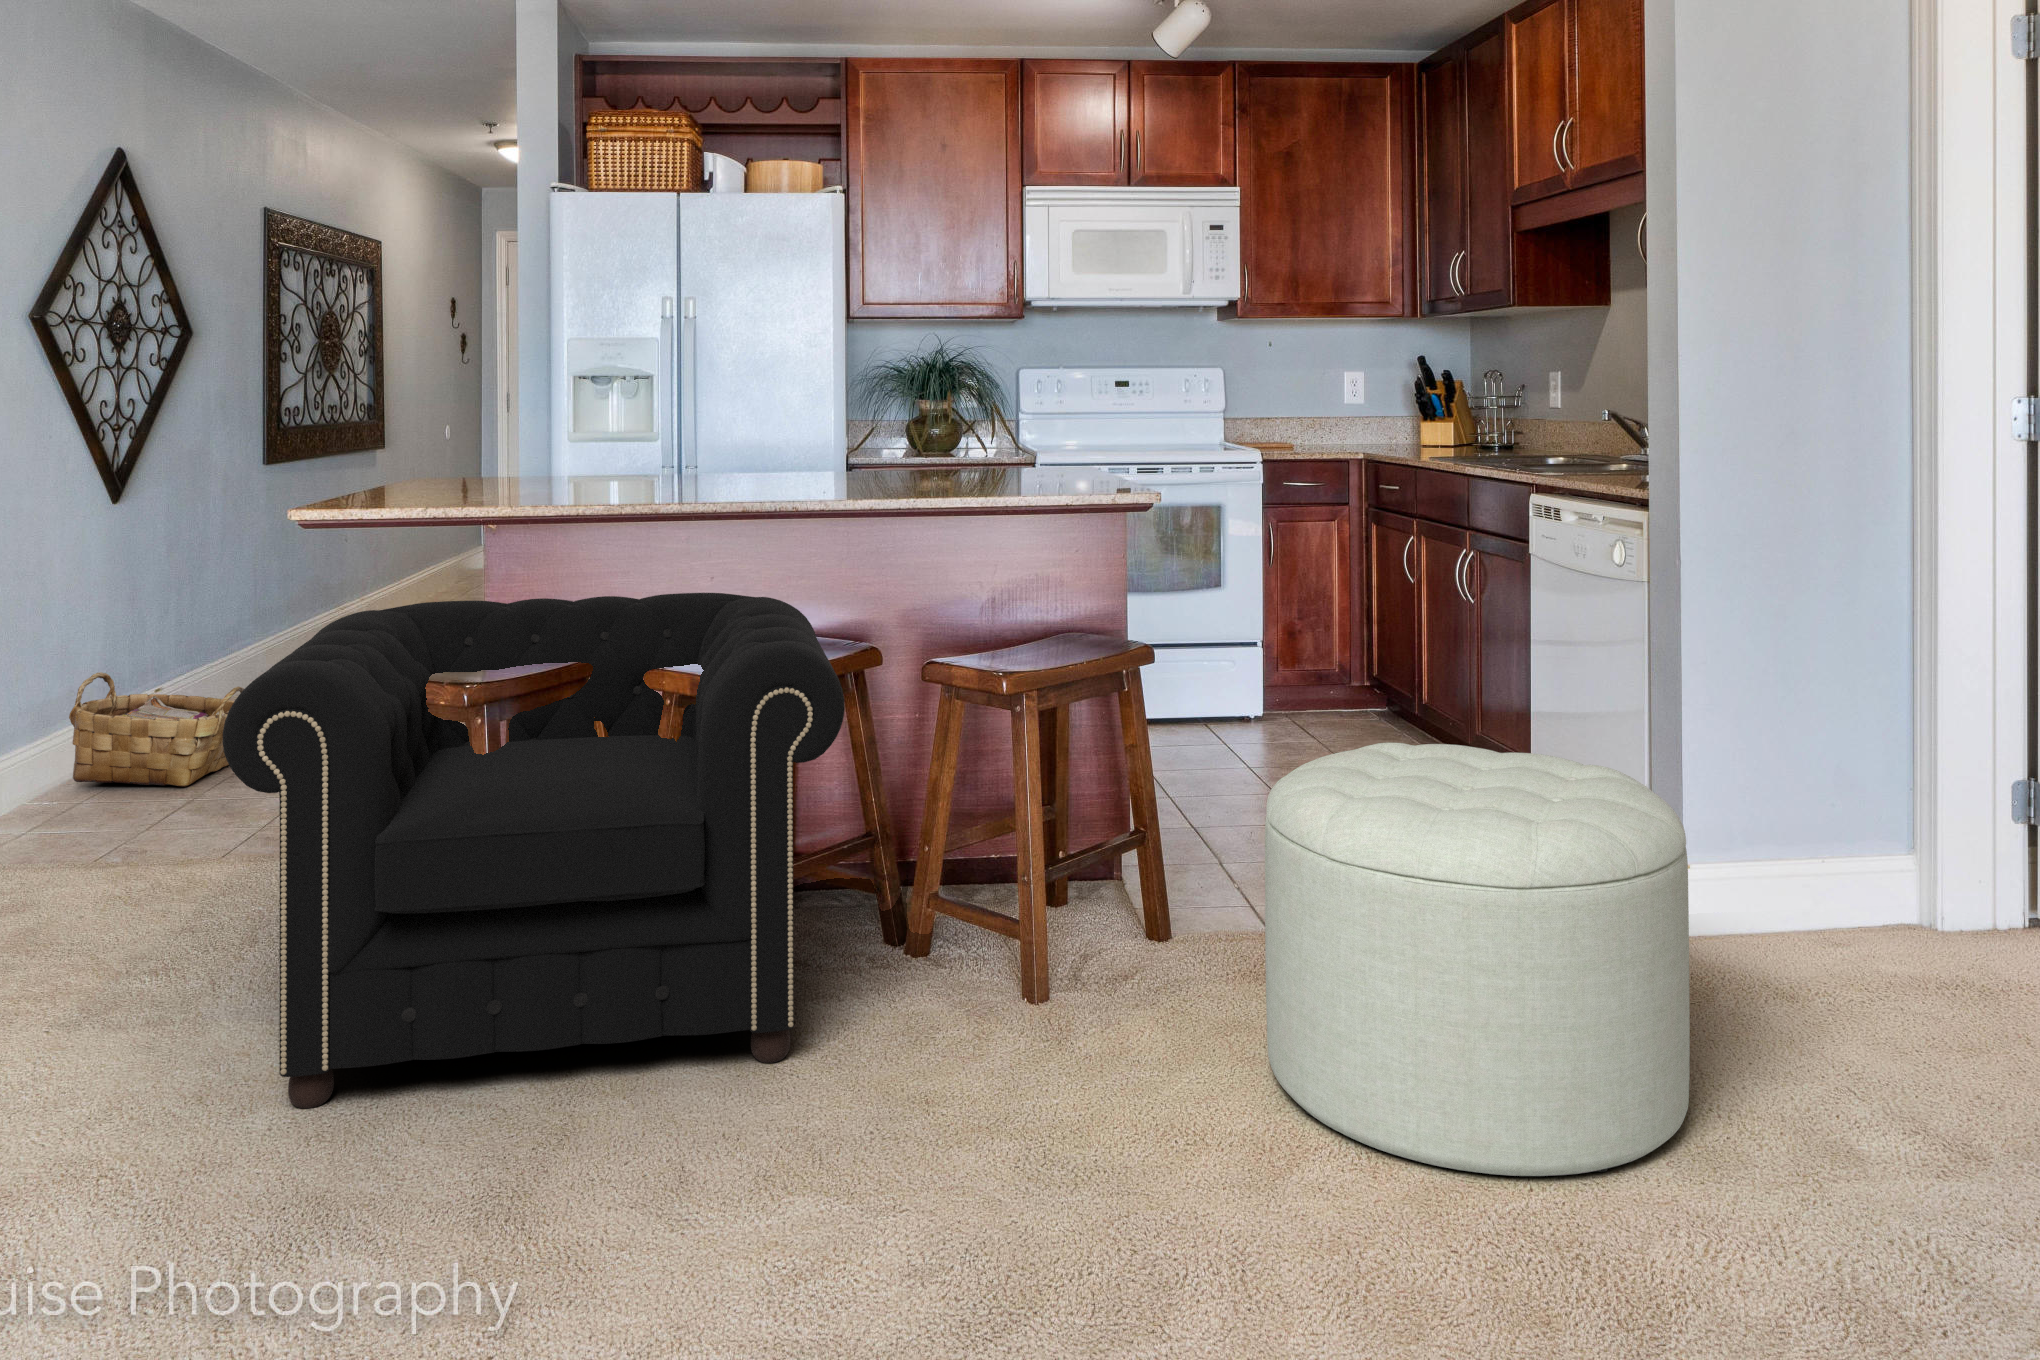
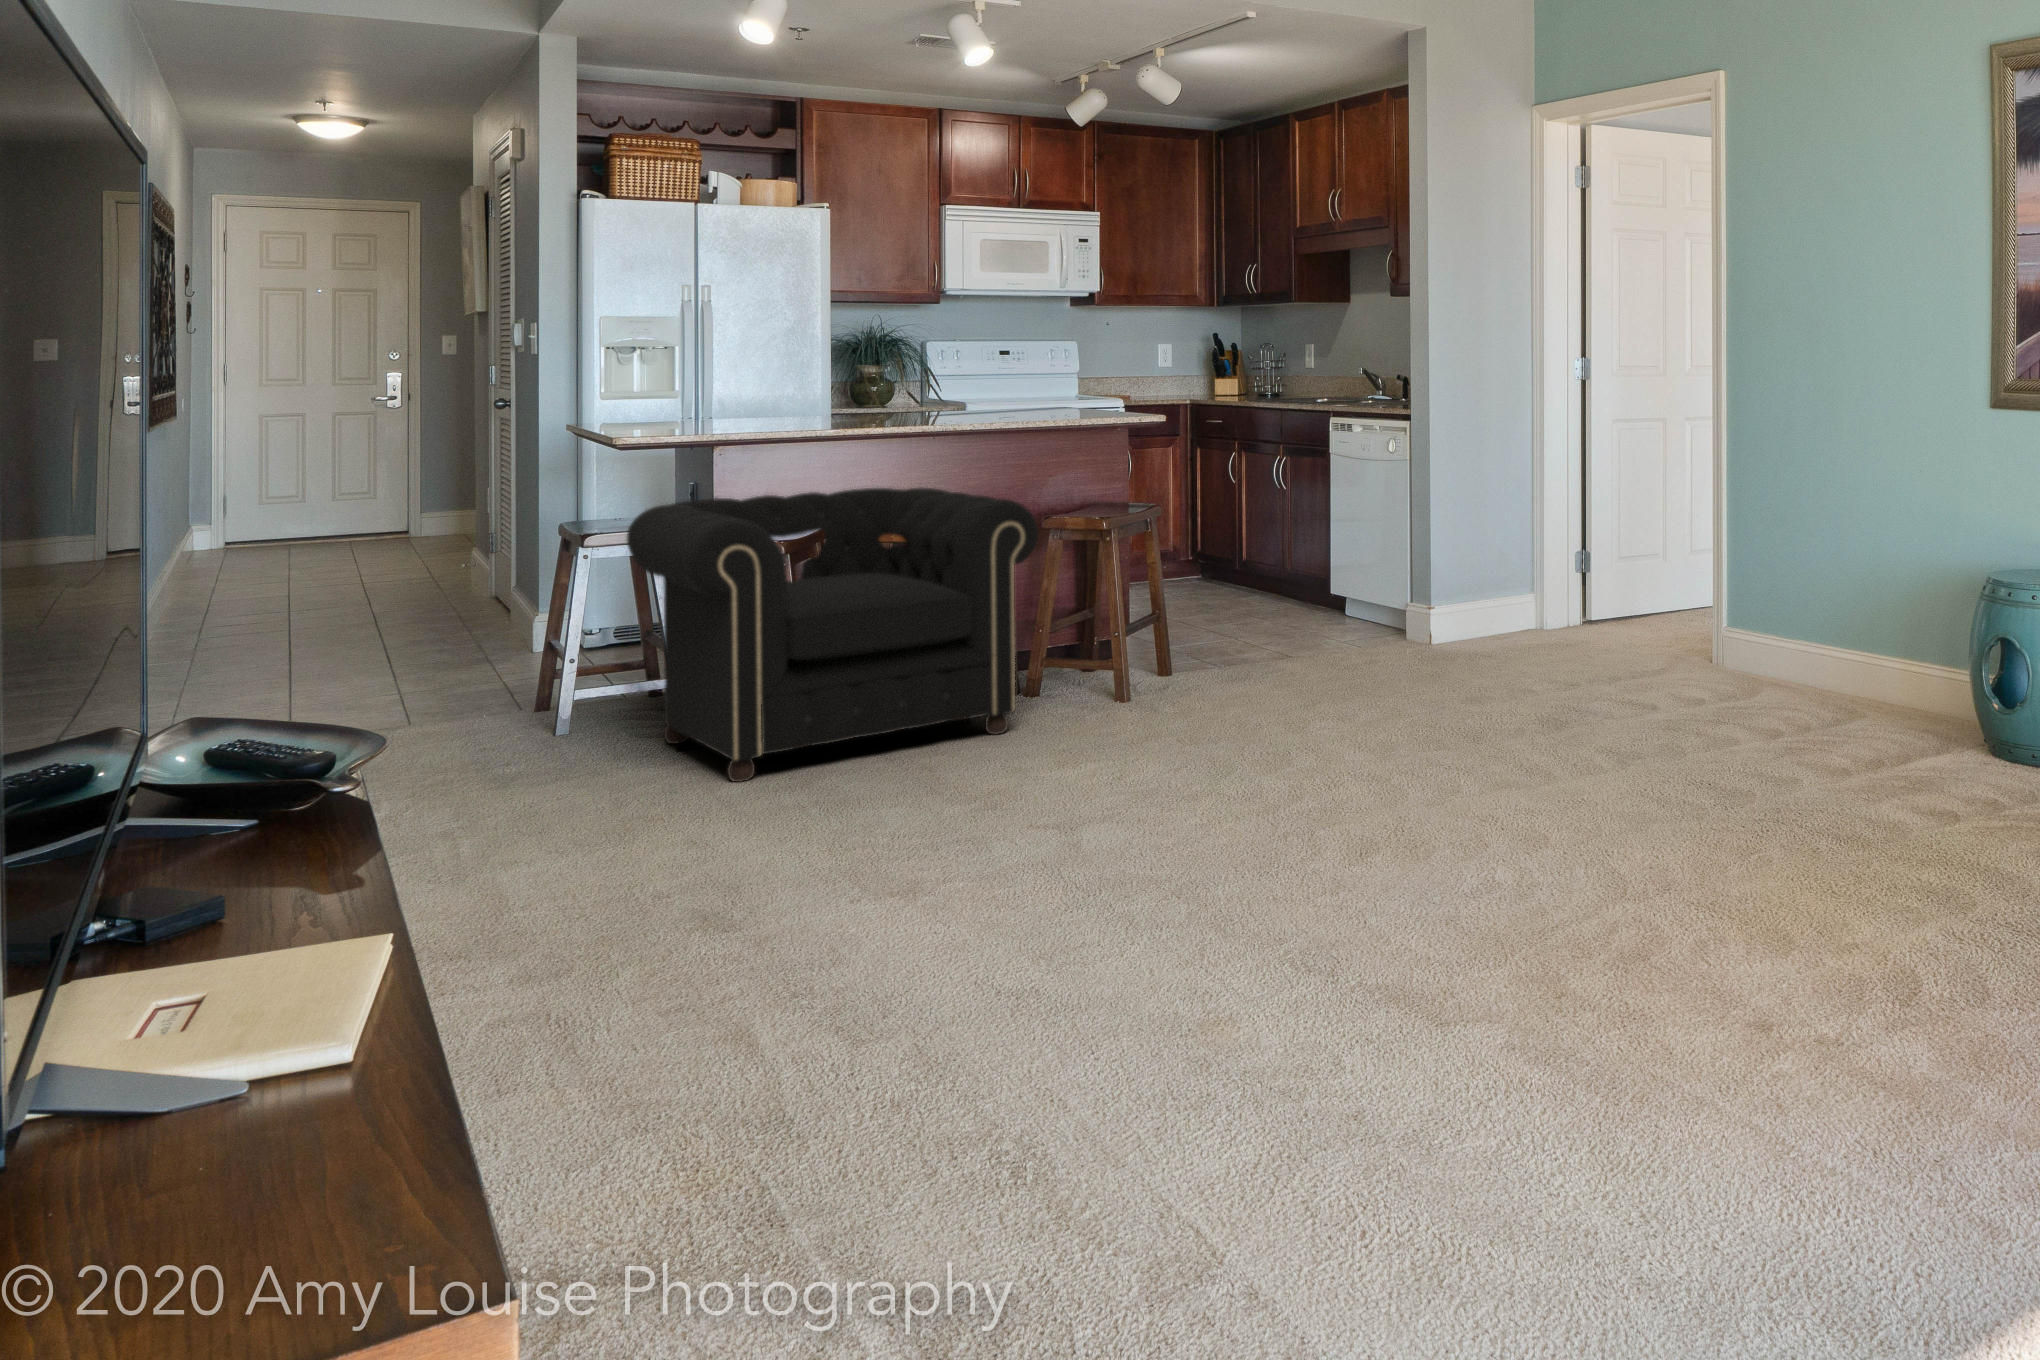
woven basket: present [69,672,244,787] -> none [125,615,296,710]
ottoman: present [1265,742,1690,1176] -> none [1259,537,1457,712]

